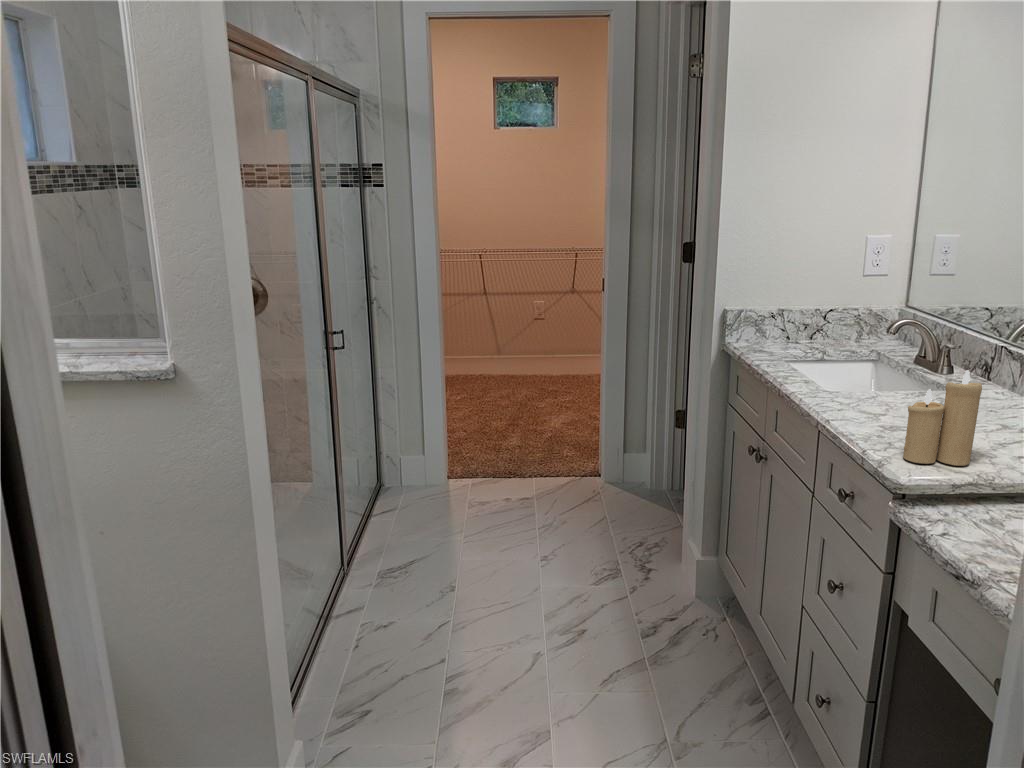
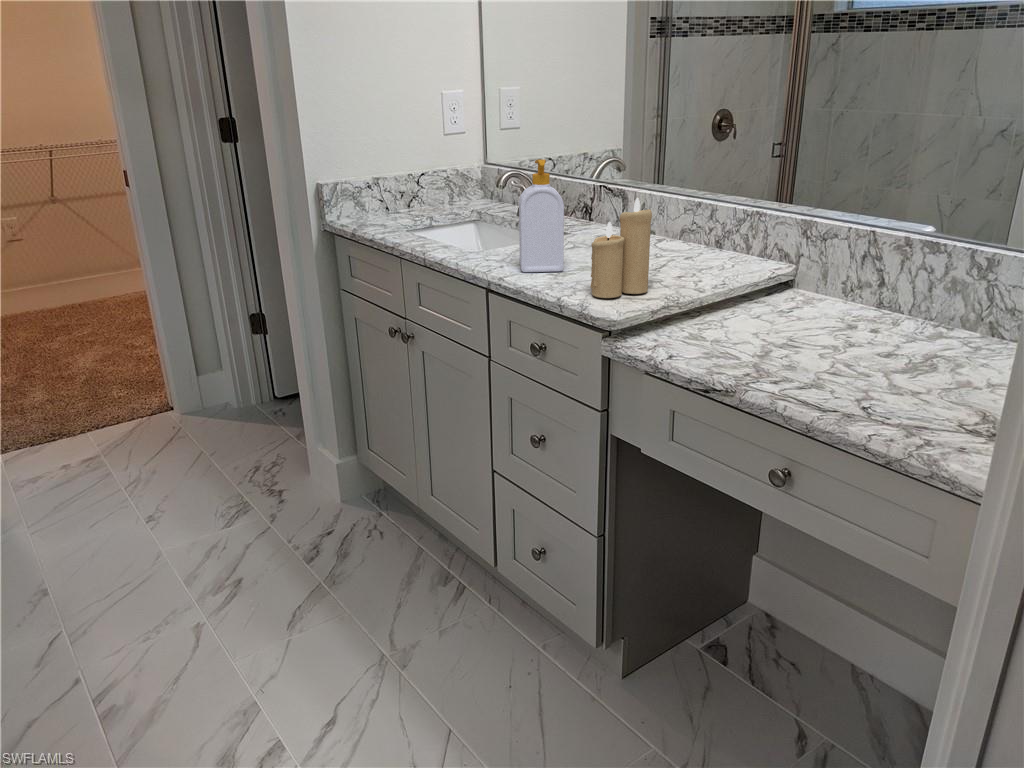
soap bottle: none [856,318,912,427] -> present [519,159,564,272]

